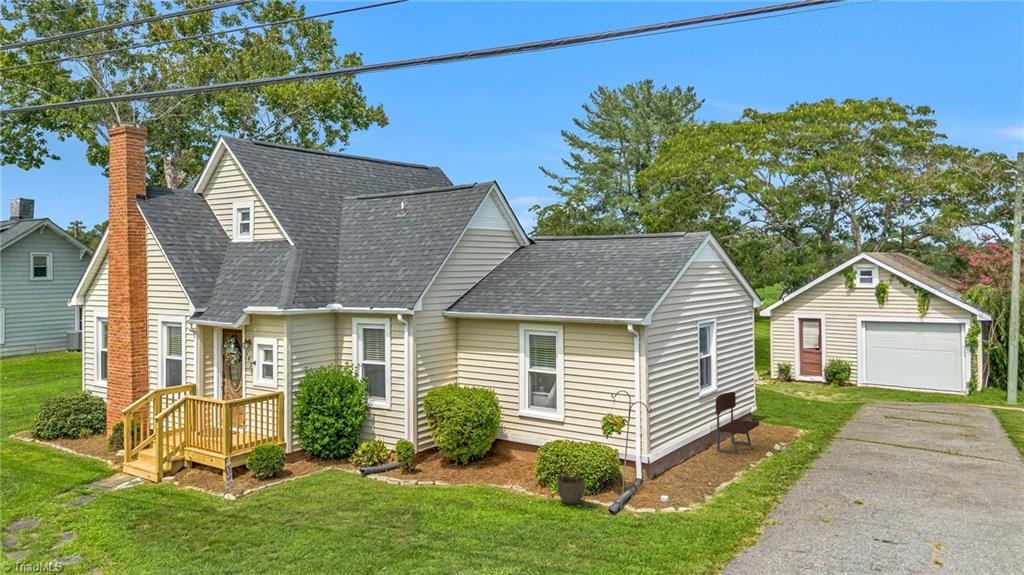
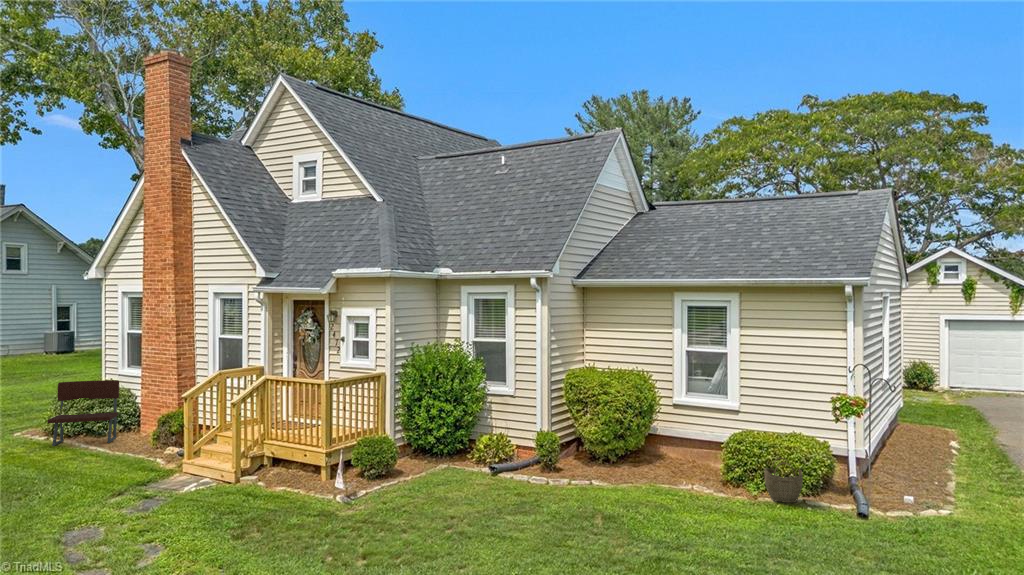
bench: present [716,392,759,454] -> present [47,380,119,446]

